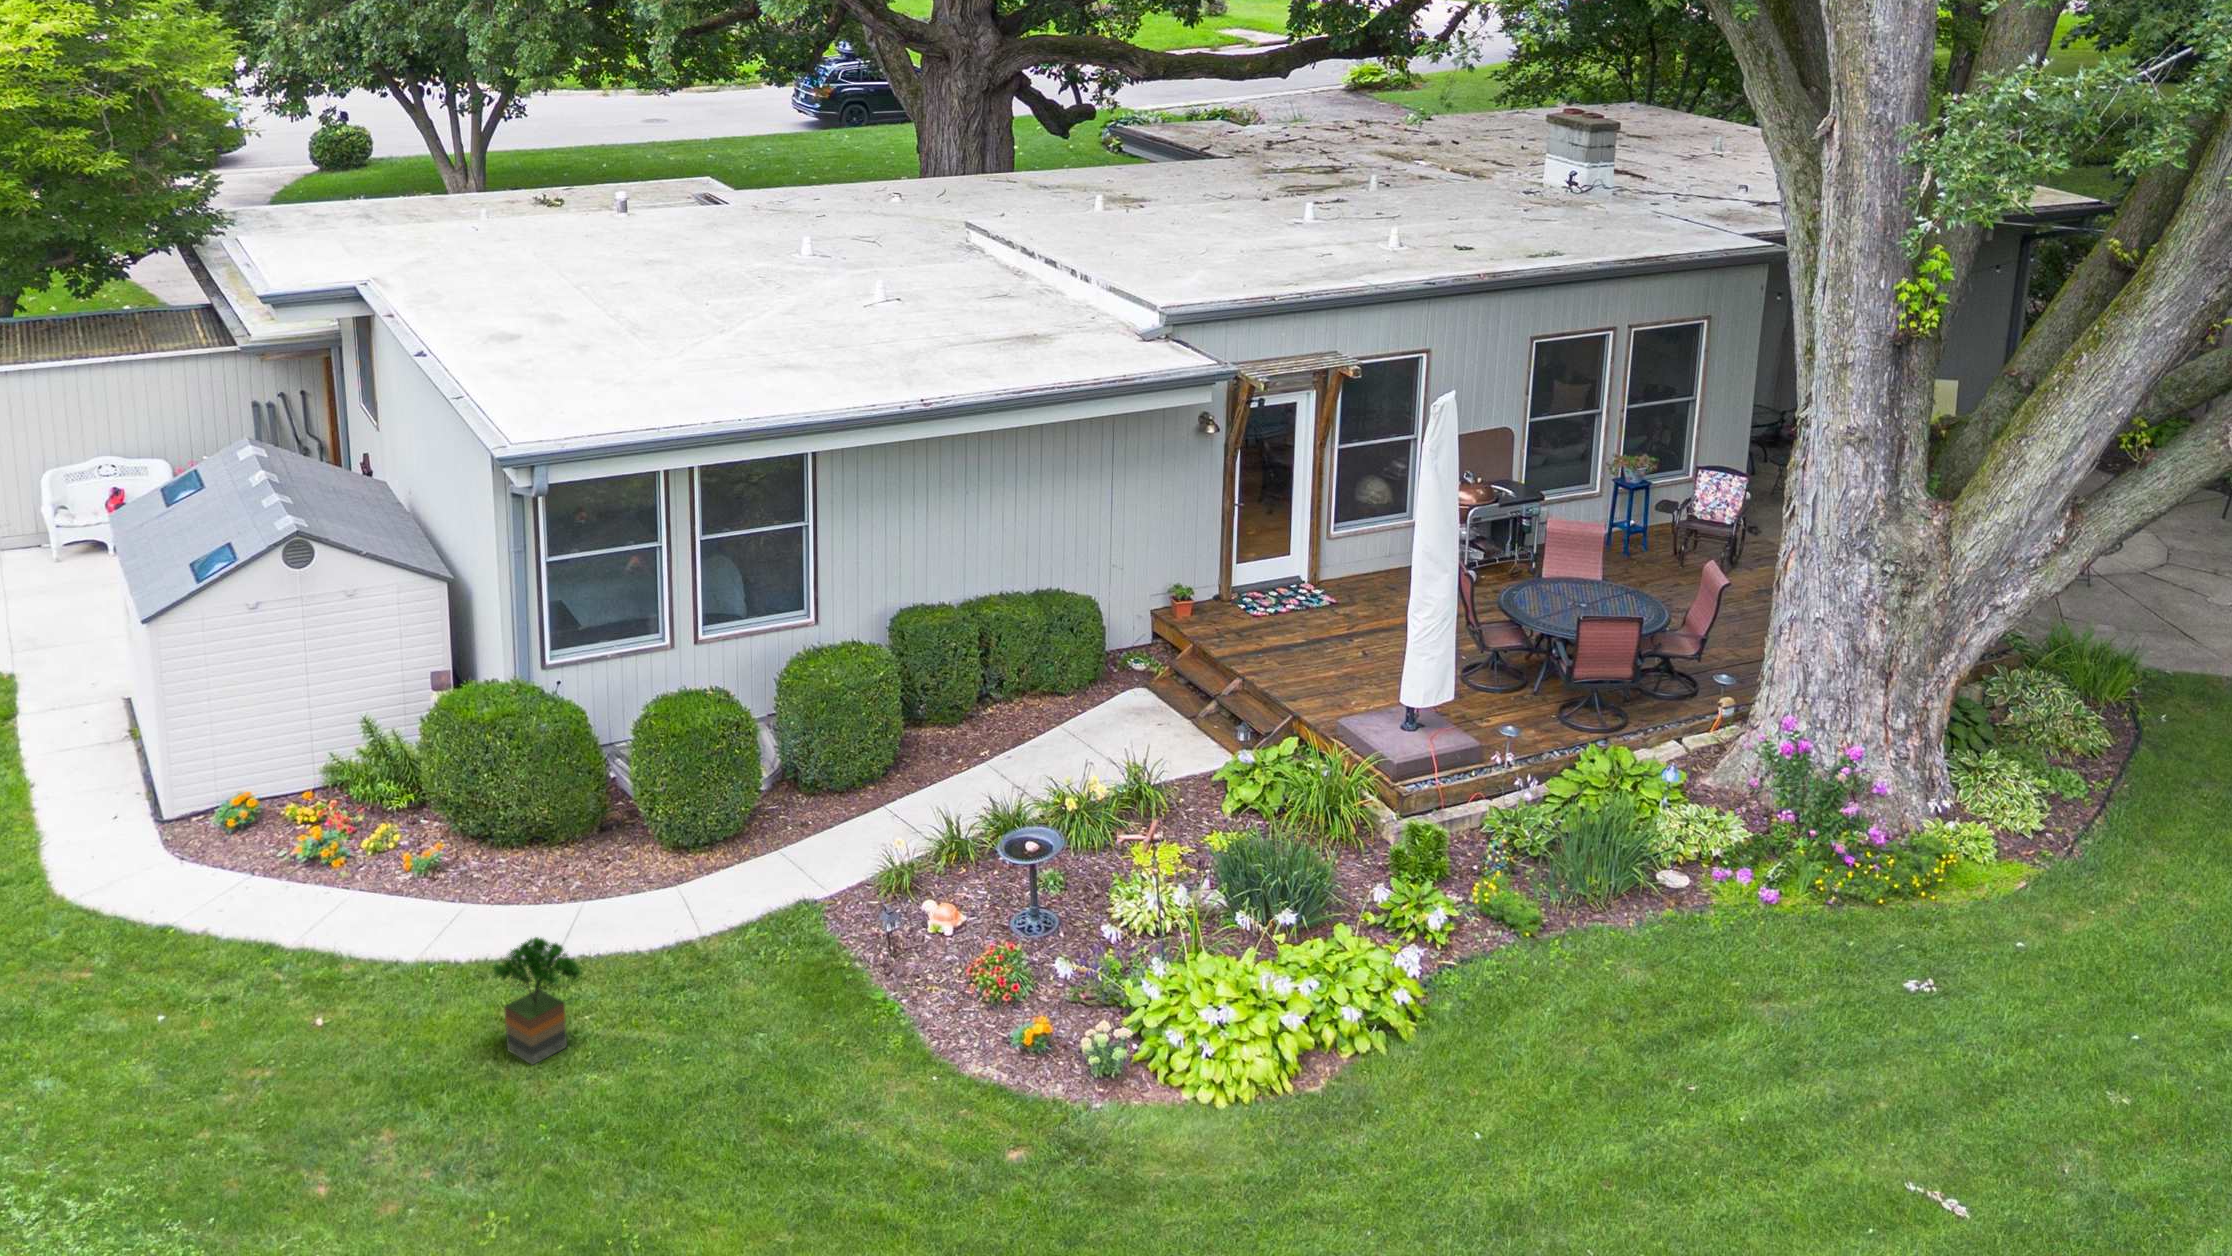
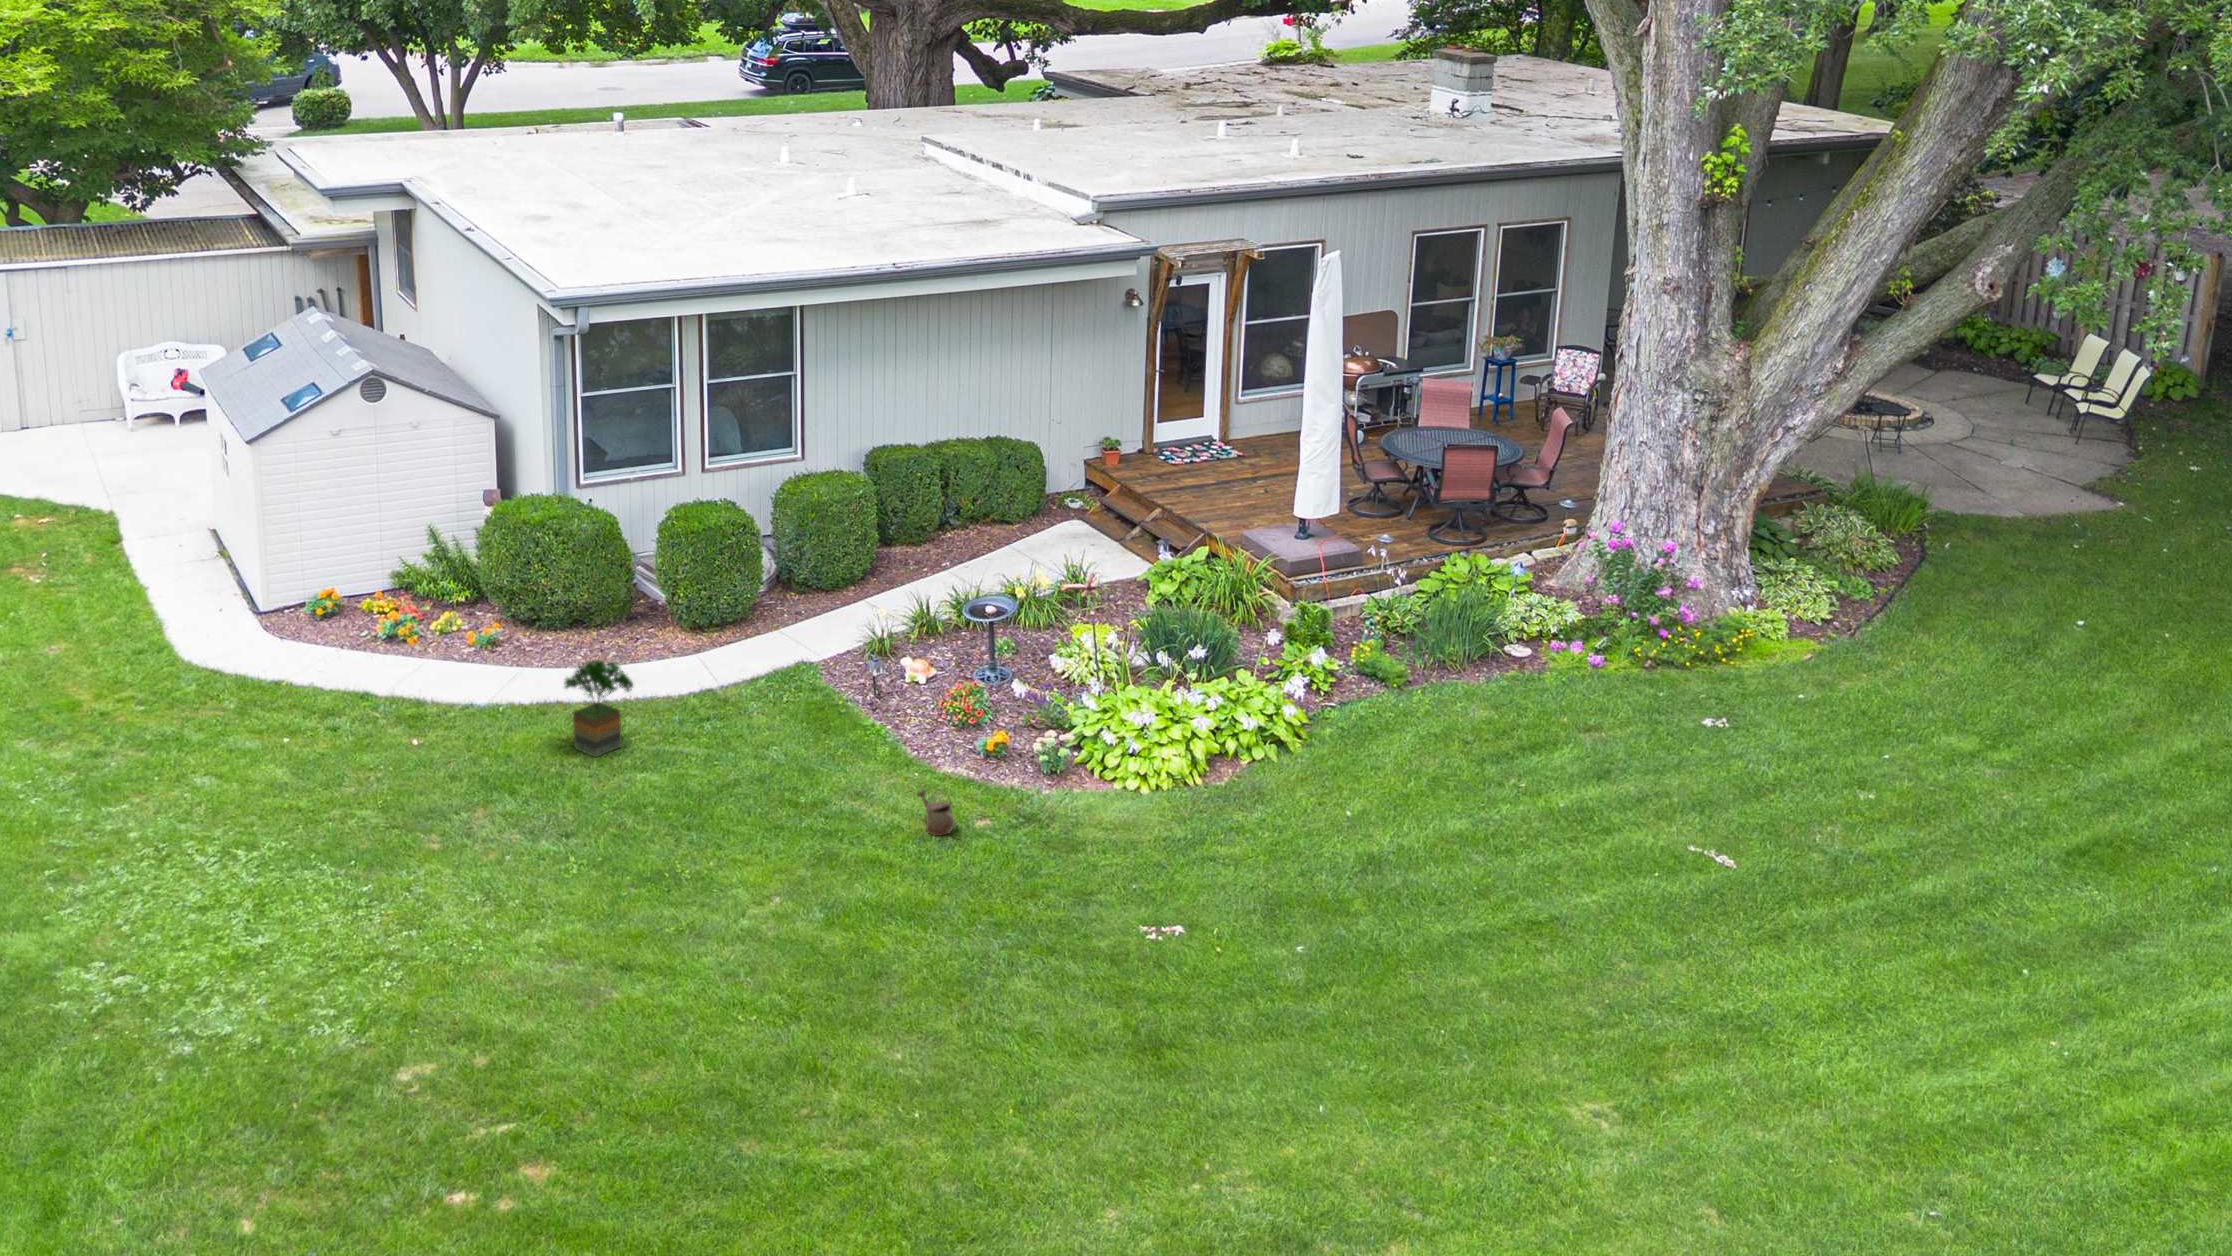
watering can: none [932,1126,981,1191] -> present [917,790,955,836]

